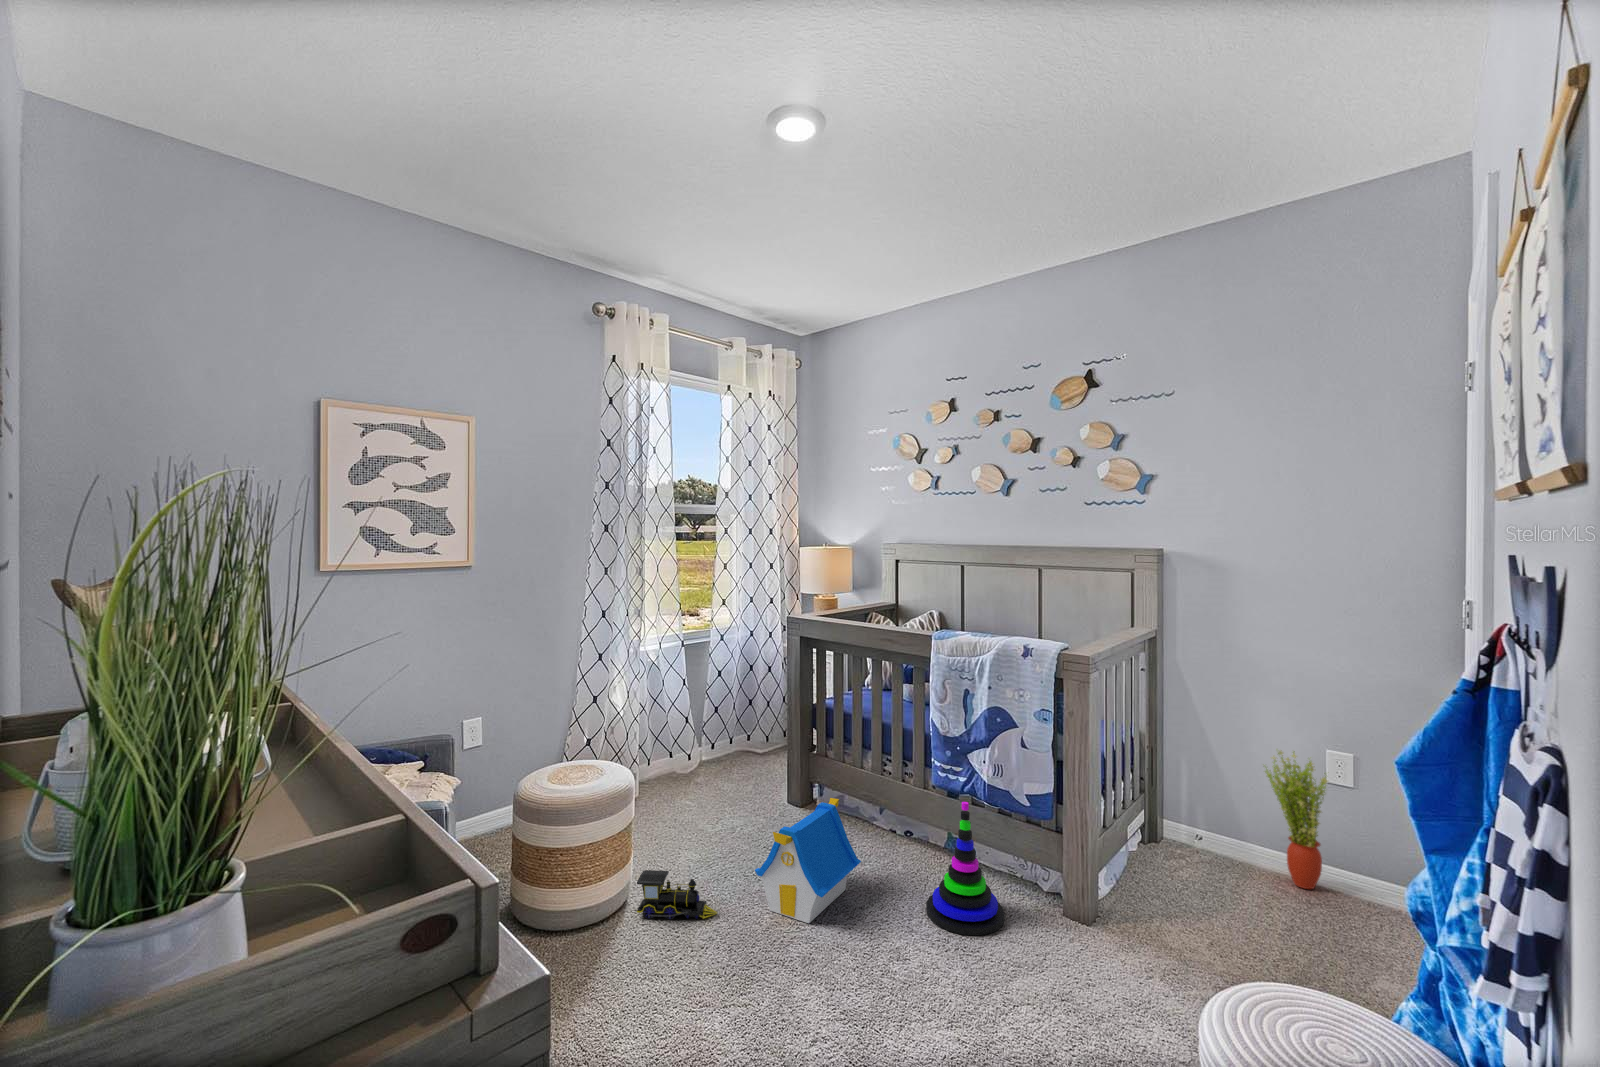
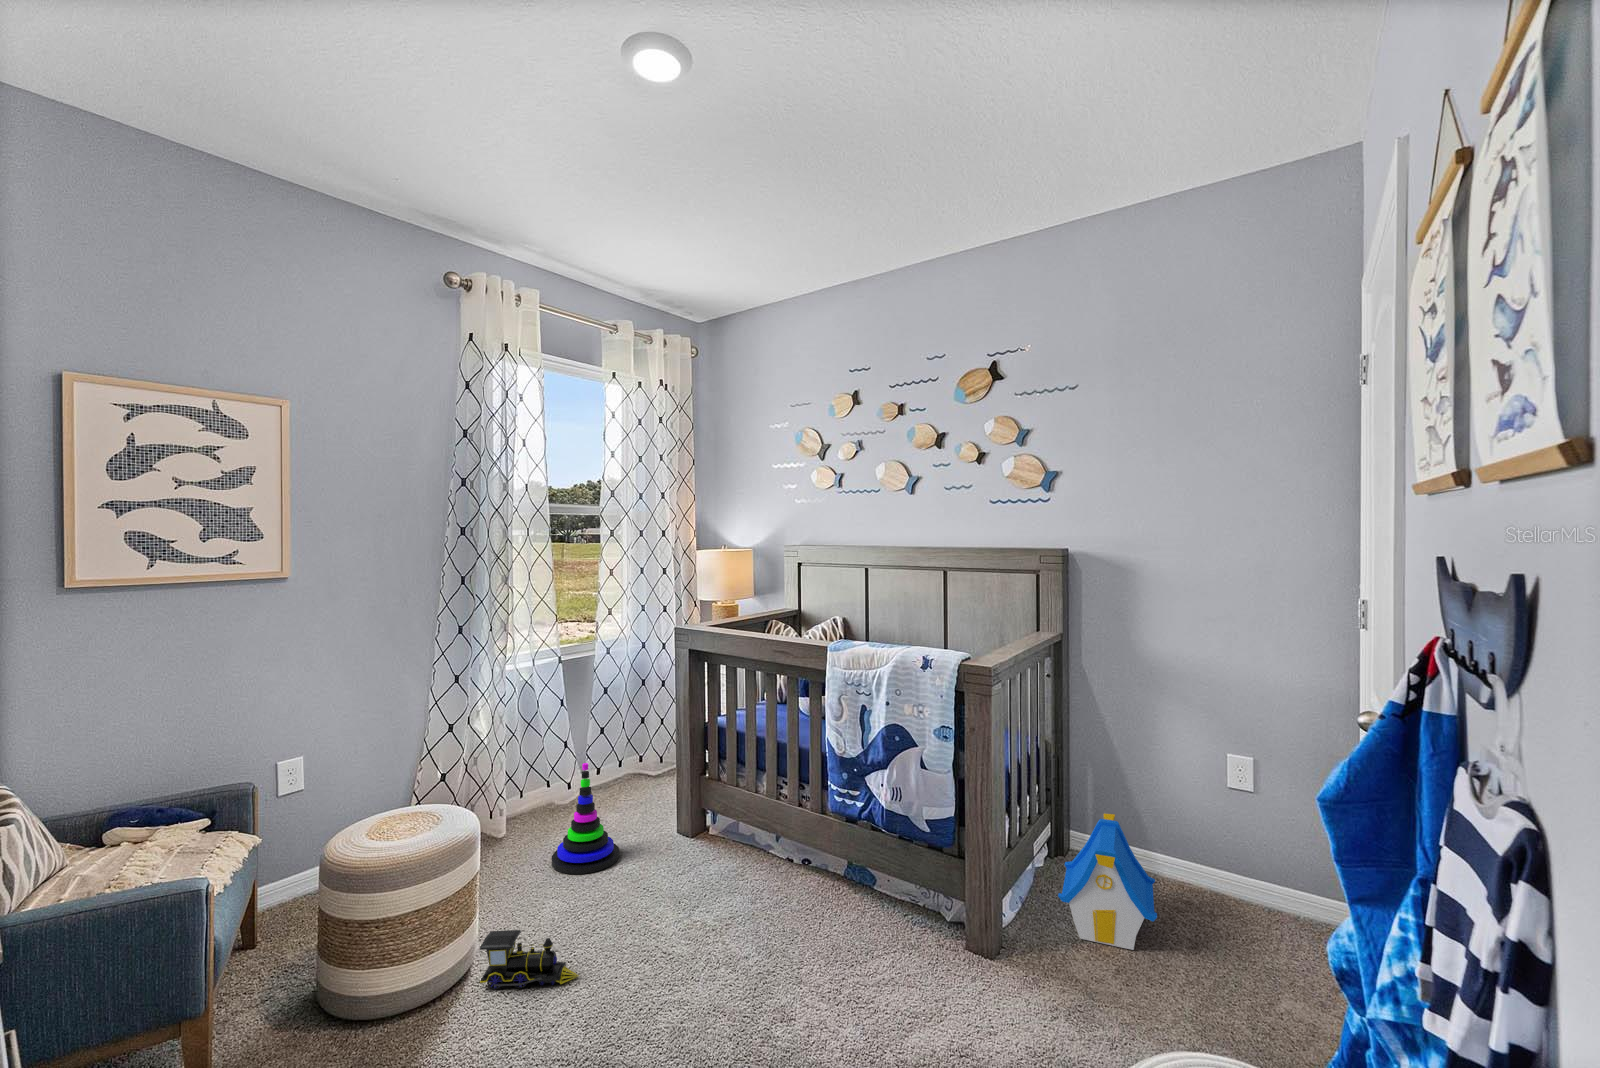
potted plant: present [1265,751,1328,889] -> none [1167,755,1232,901]
toy house: present [755,798,861,923] -> present [1058,814,1157,950]
stacking toy: present [926,802,1005,935] -> present [552,763,619,874]

